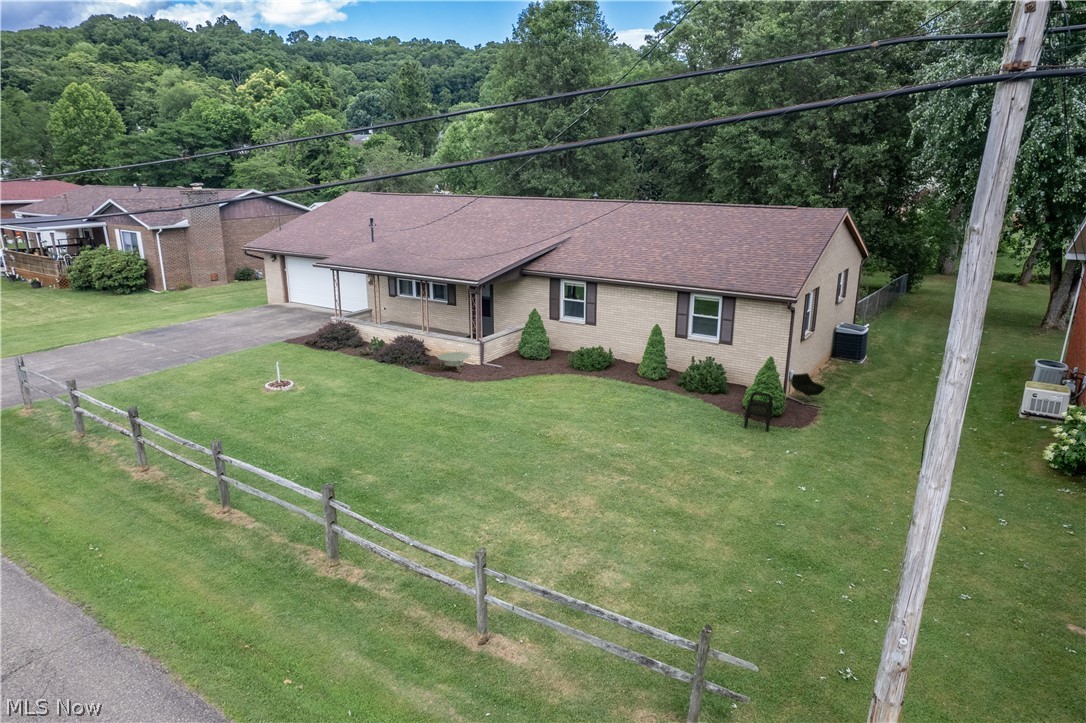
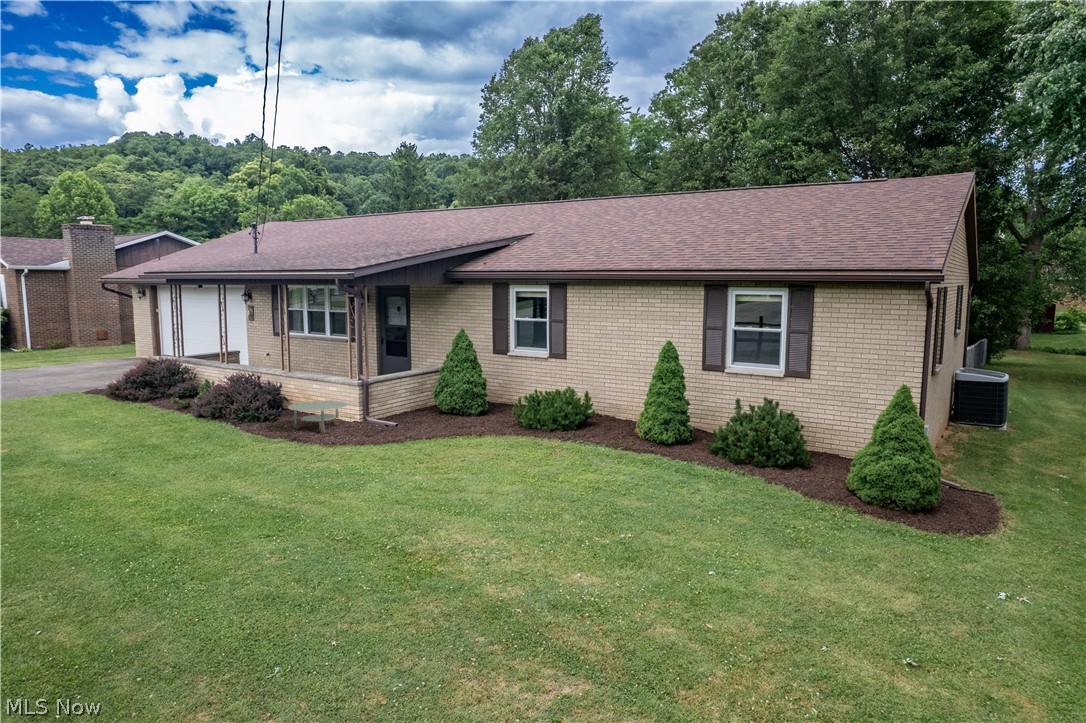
lounge chair: present [791,373,825,400] -> none [935,430,1010,490]
bench: present [744,392,773,431] -> none [863,457,928,543]

